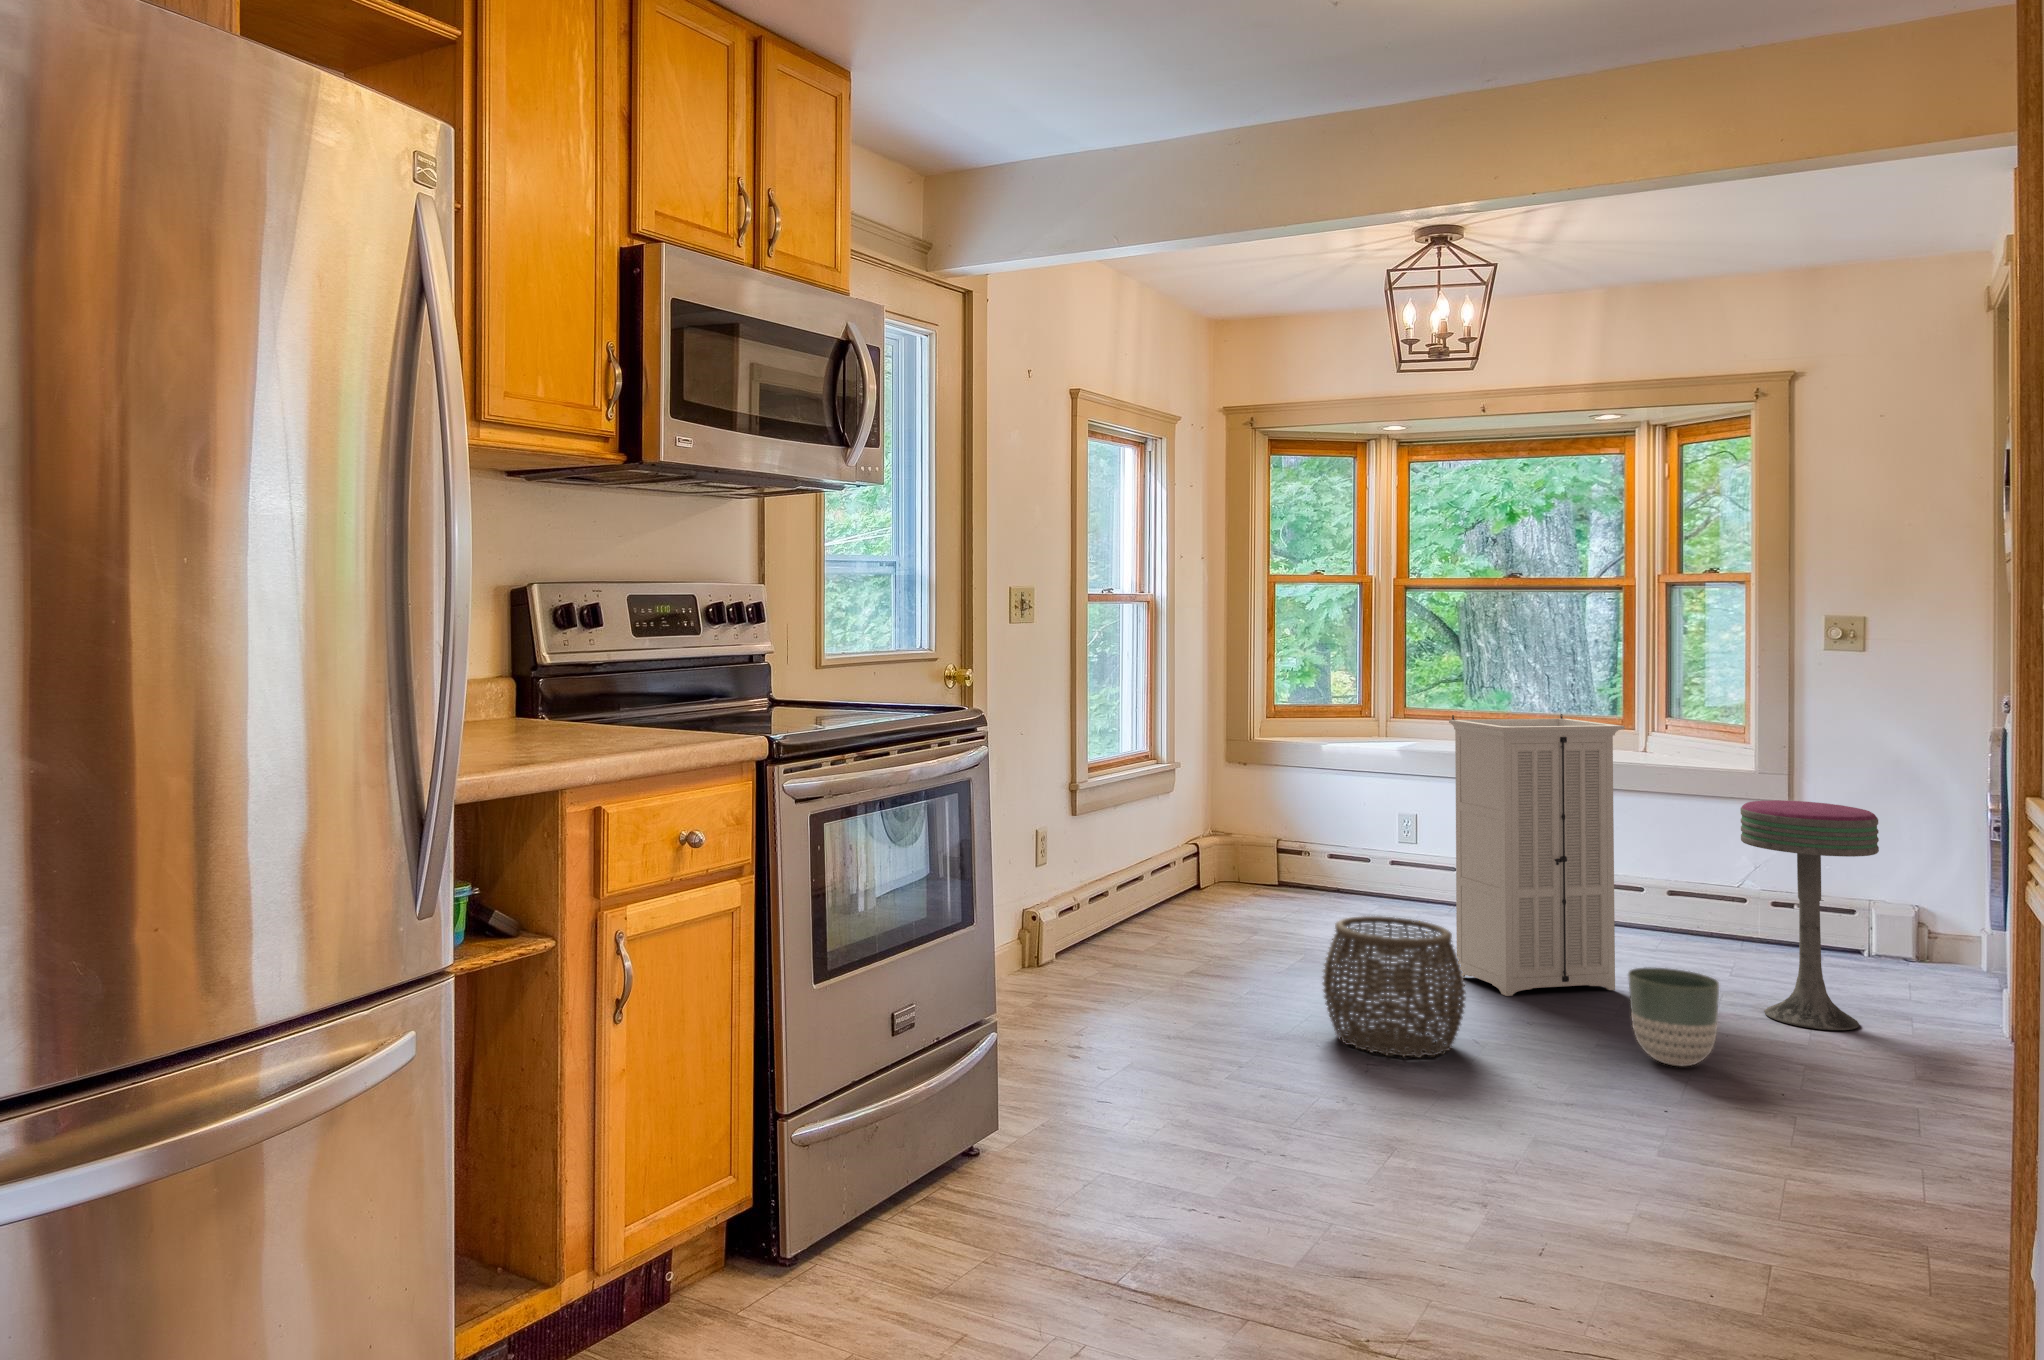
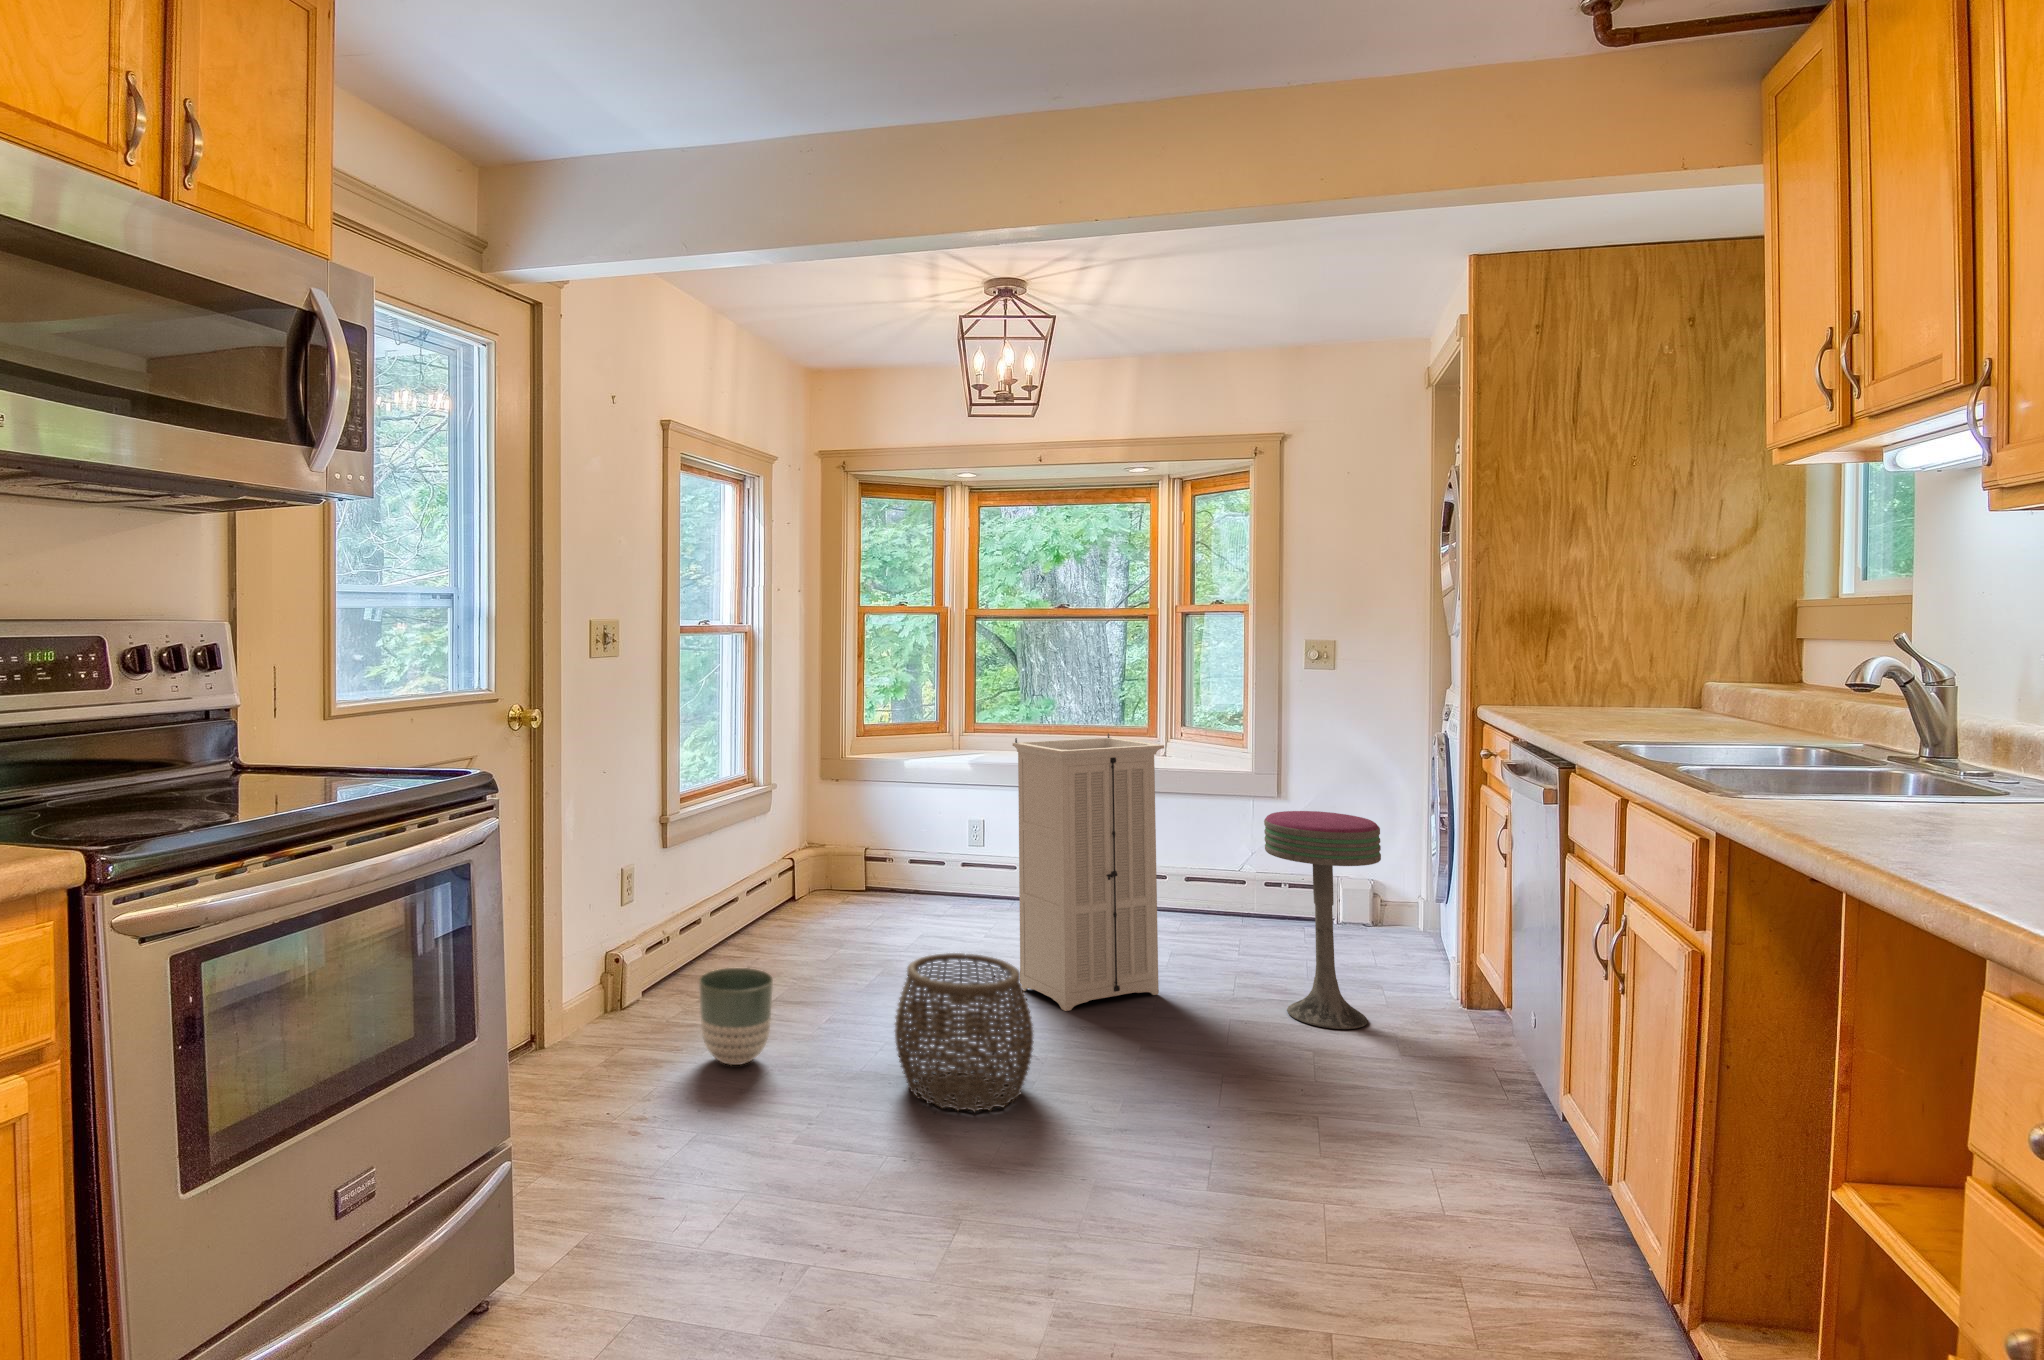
planter: present [1628,968,1719,1066] -> present [699,968,773,1065]

